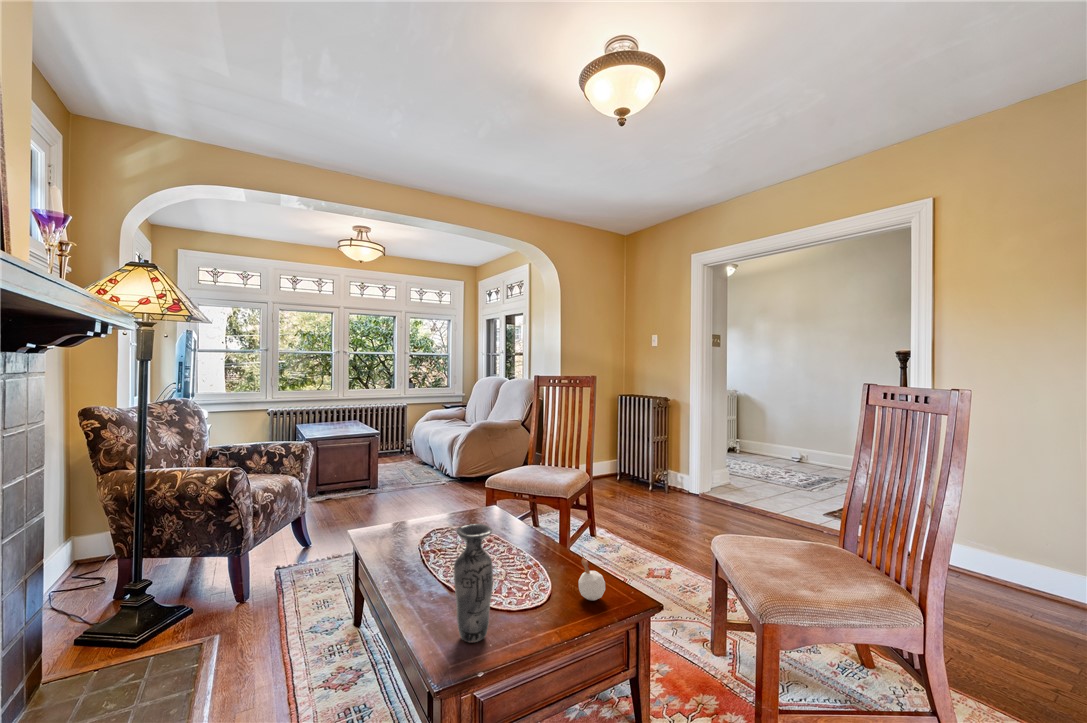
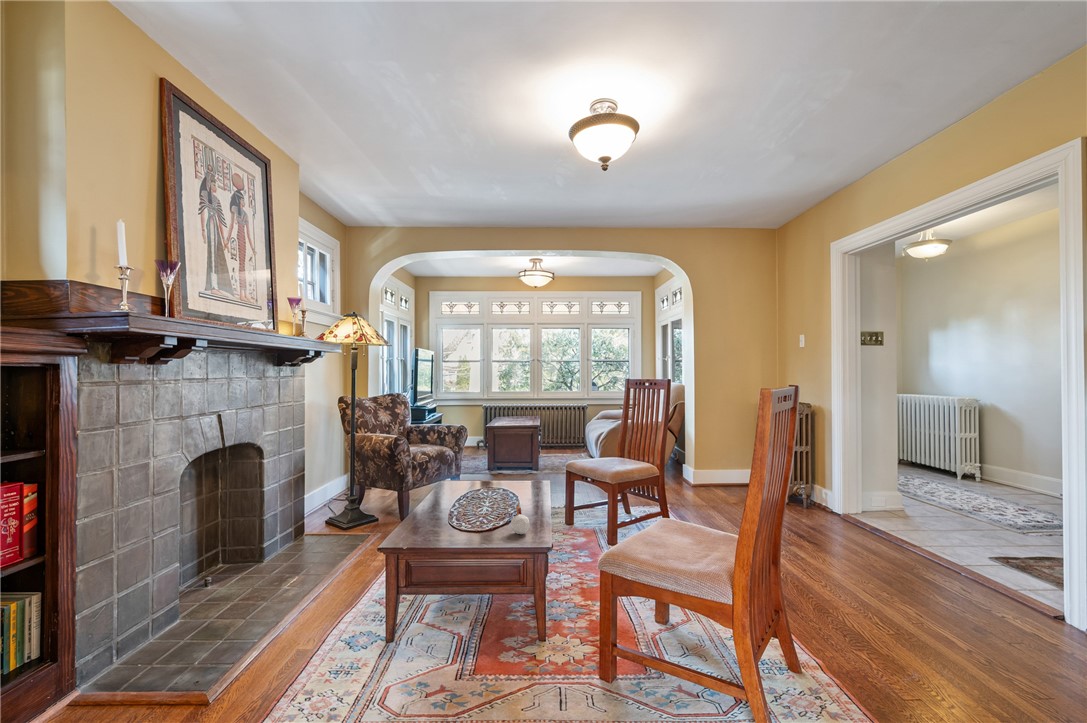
vase: present [454,524,493,642] -> none [419,468,442,535]

